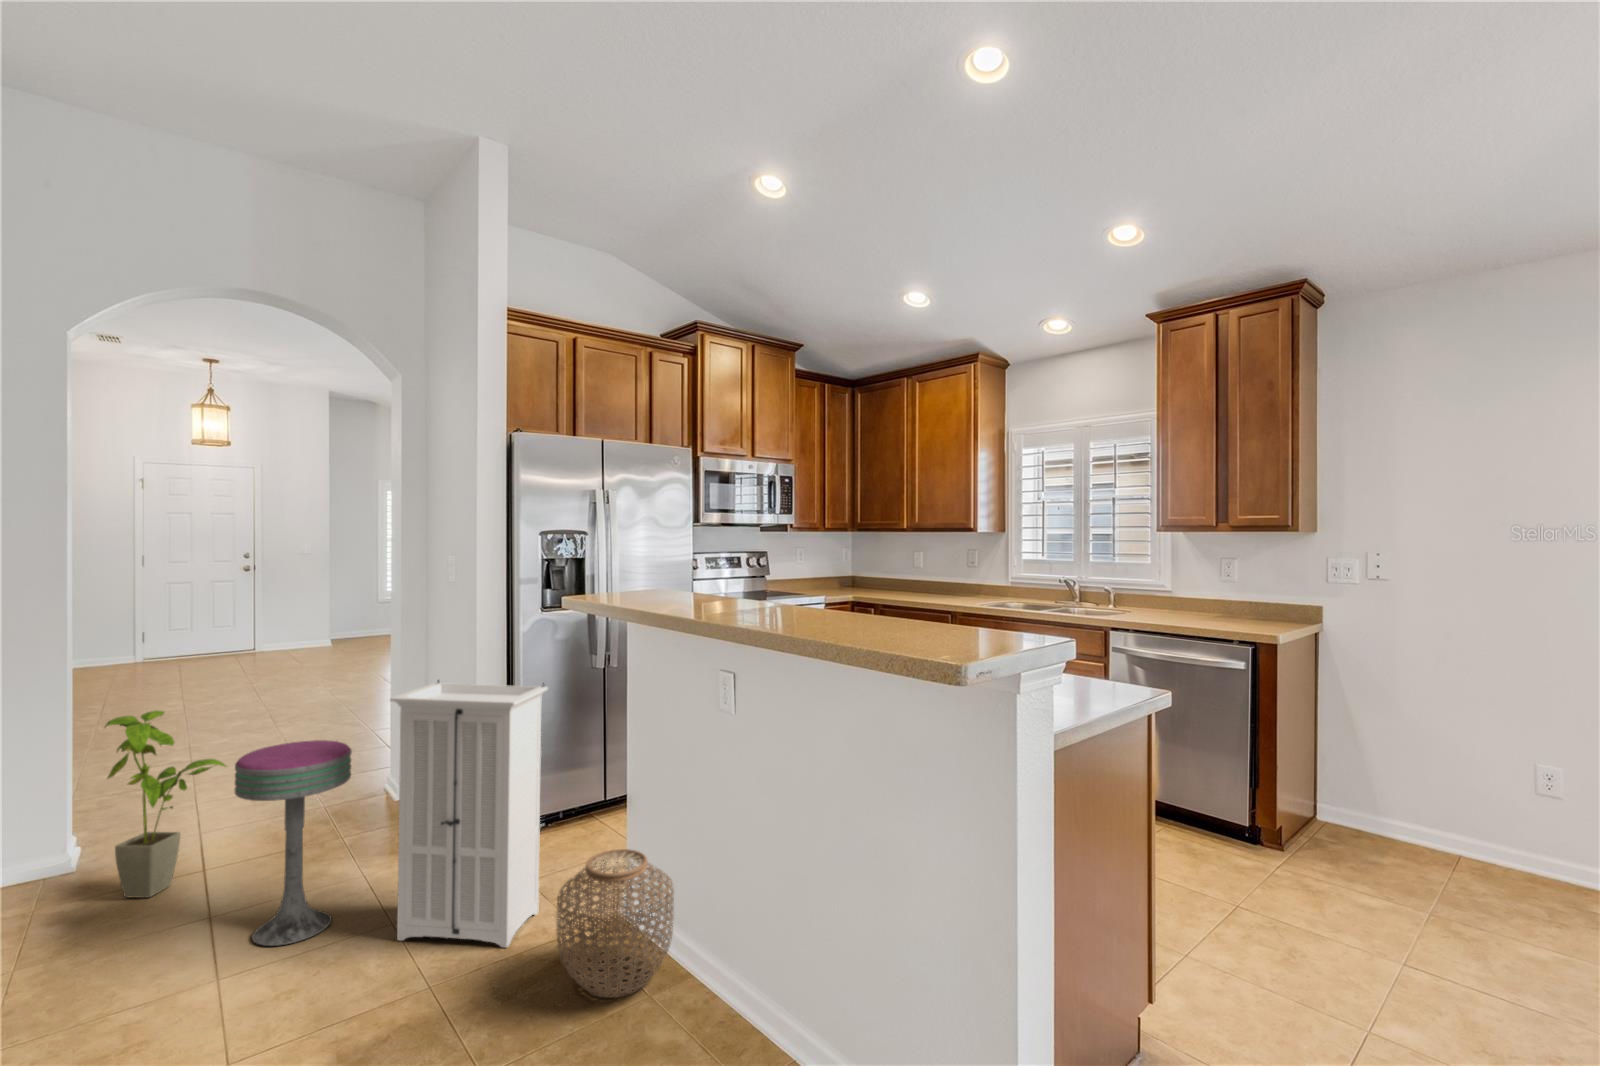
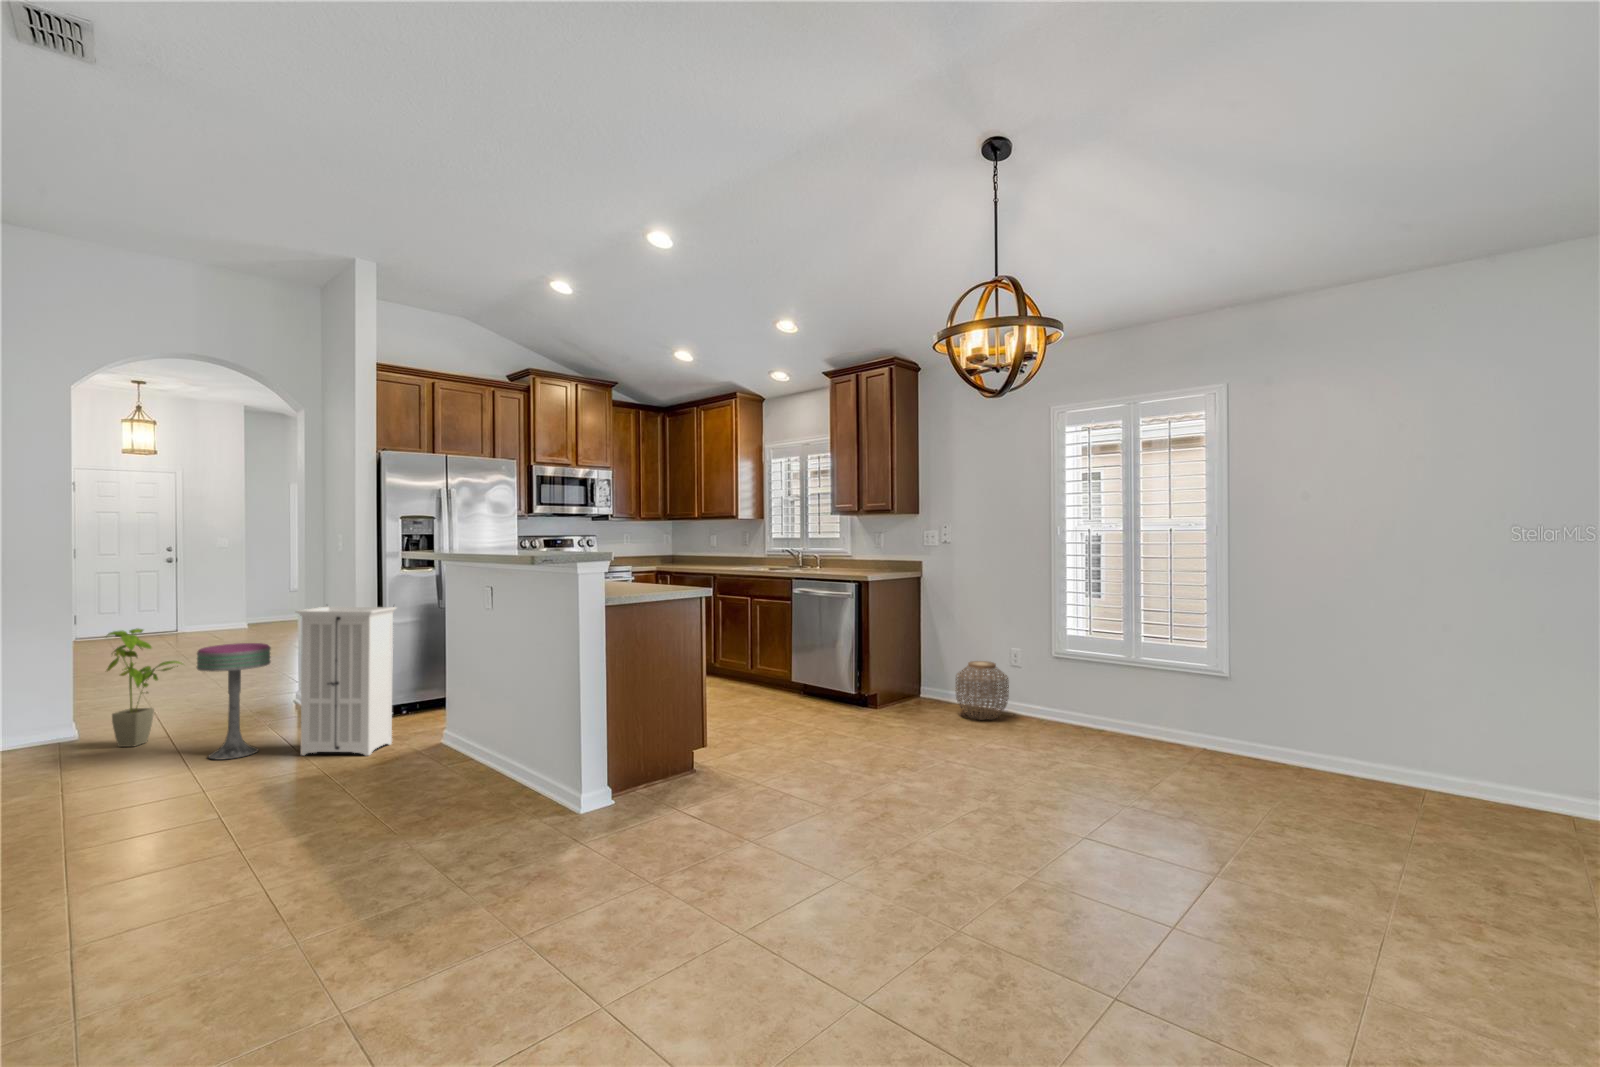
woven basket: present [556,849,674,998] -> present [955,661,1009,720]

